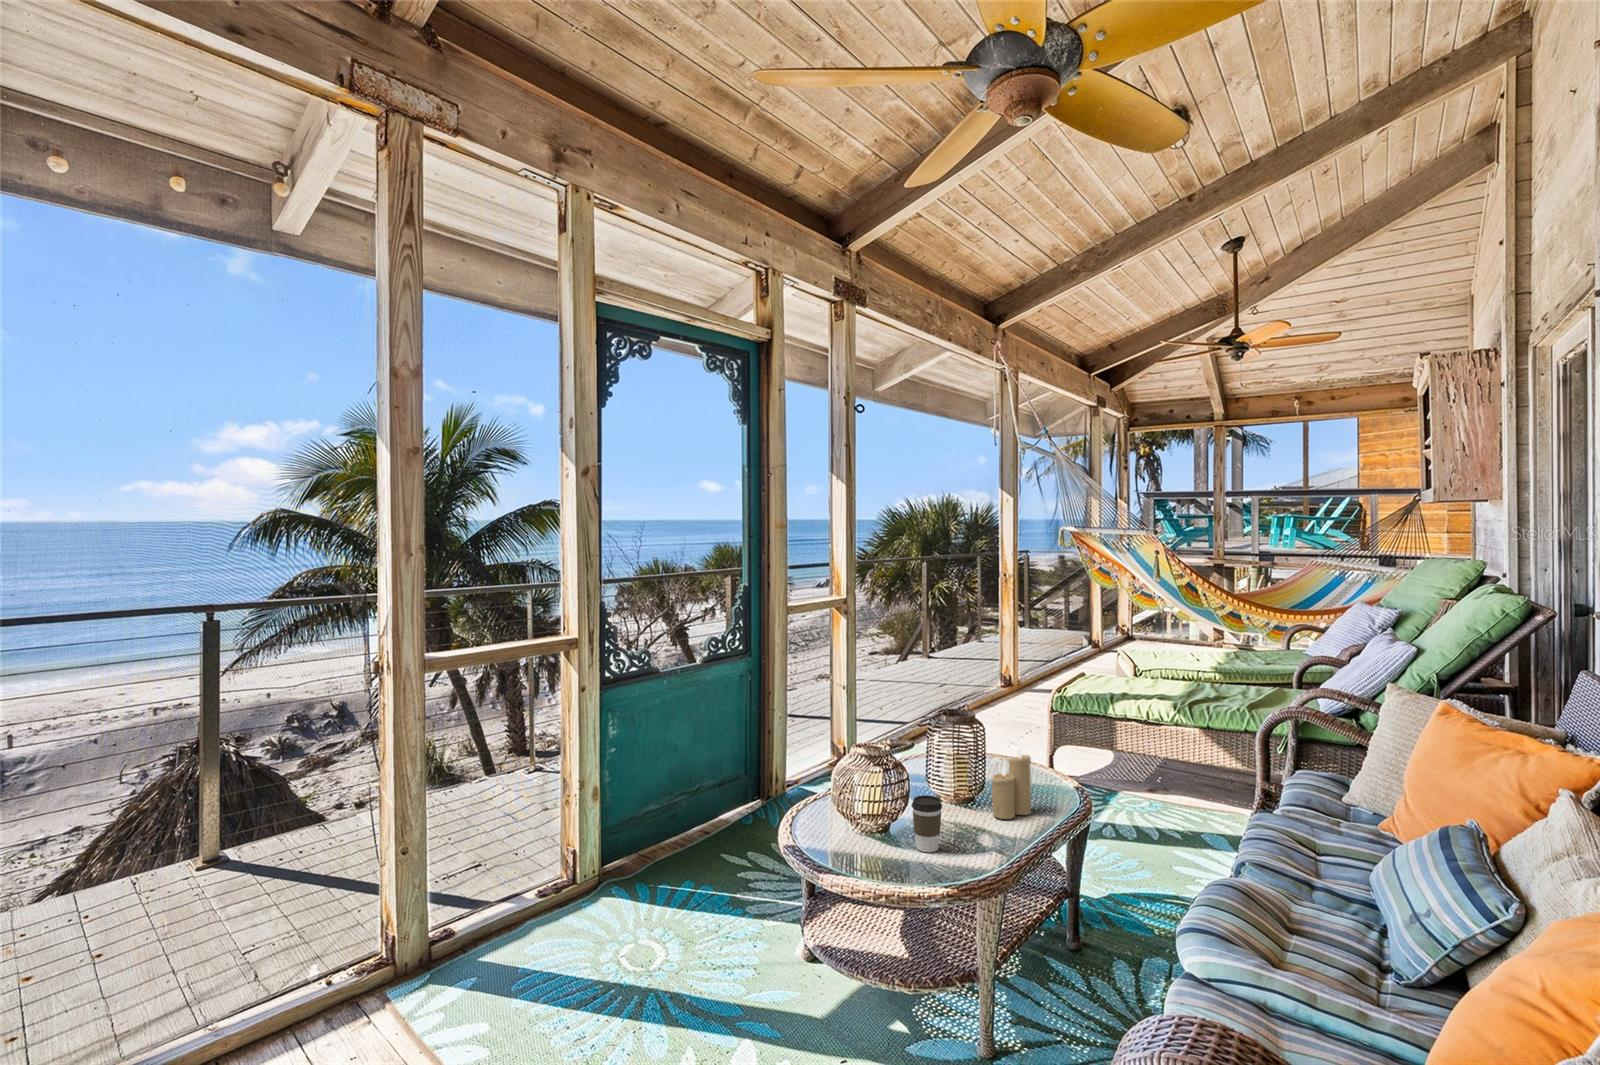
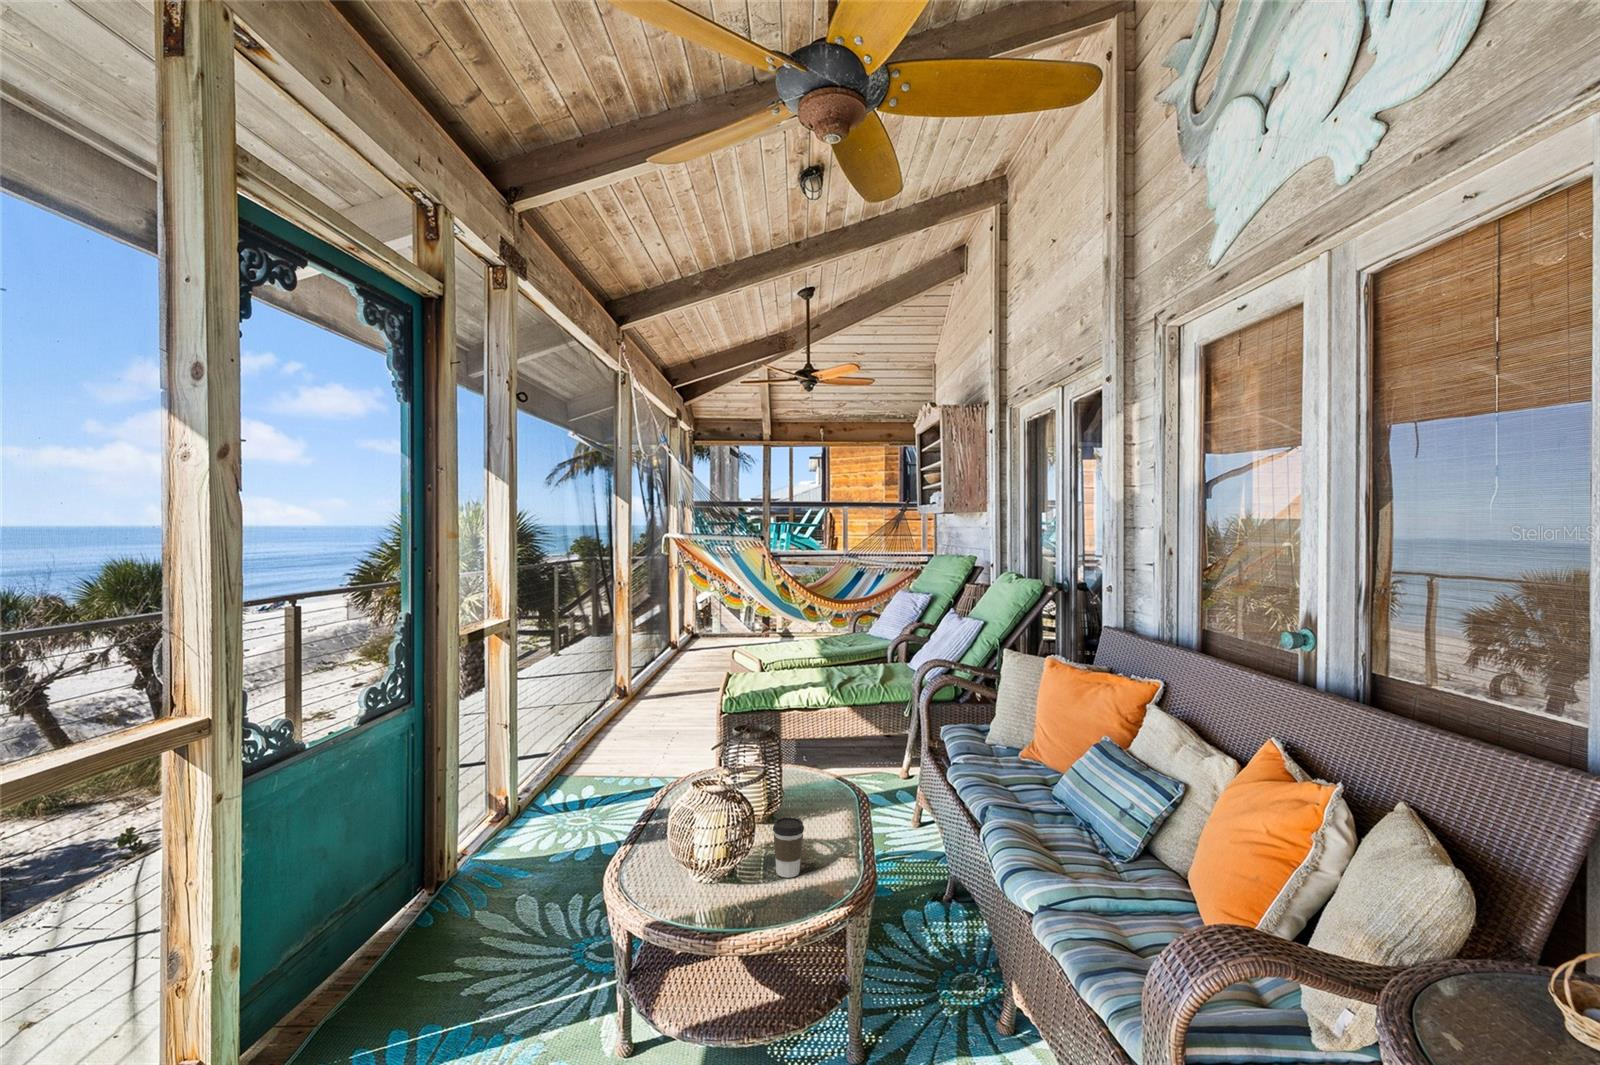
candle: present [992,749,1031,819] -> none [804,751,834,824]

